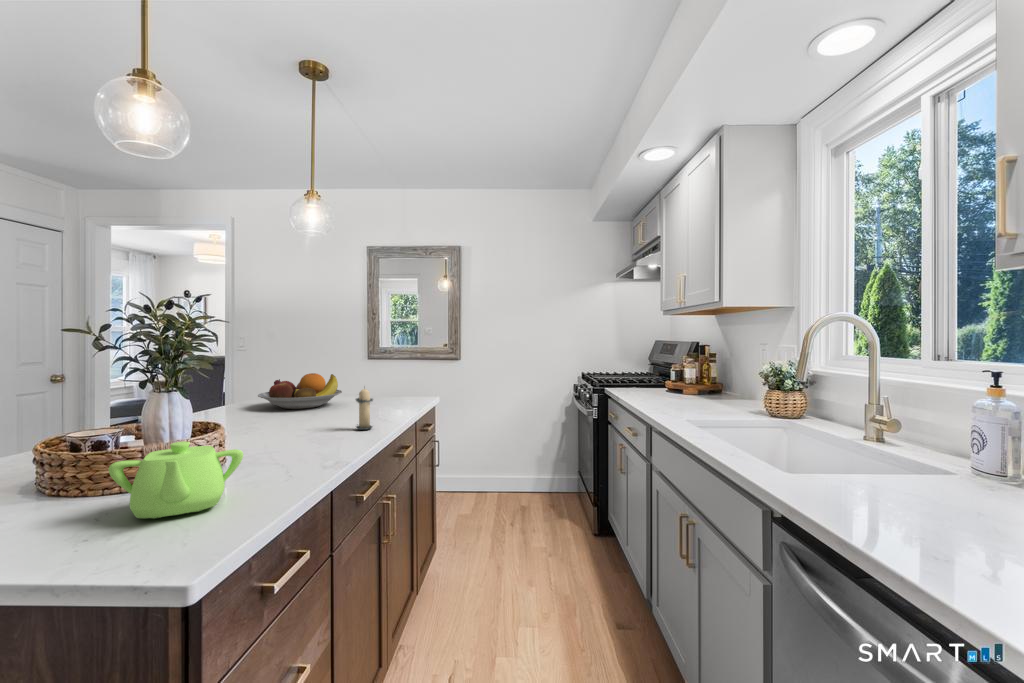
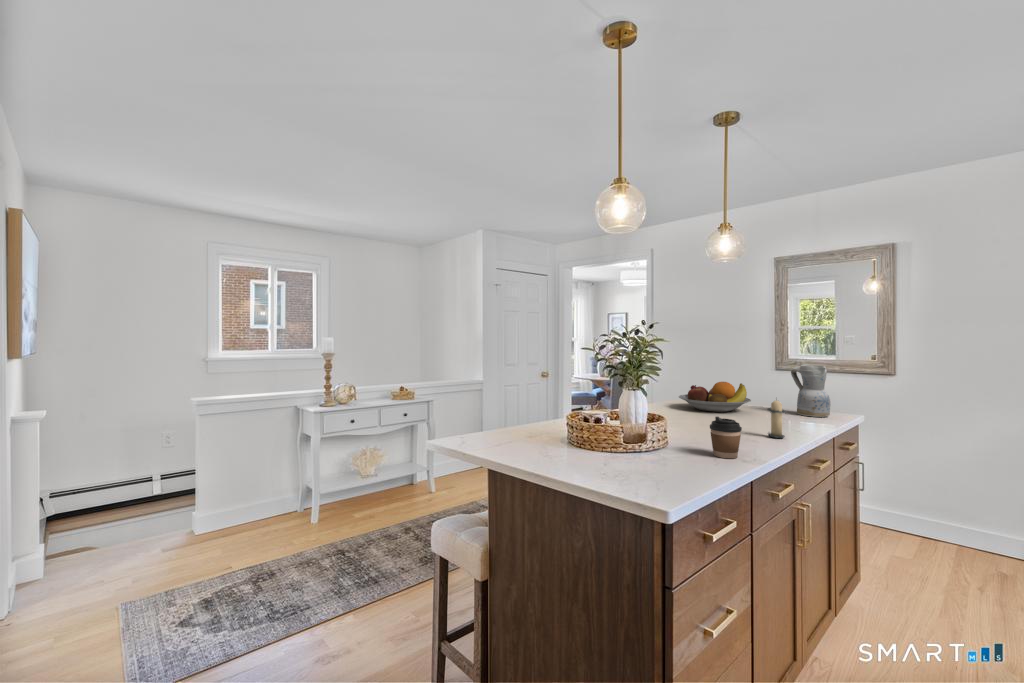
ceramic pitcher: none [381,351,414,402] -> present [791,364,830,417]
coffee cup: none [283,415,323,467] -> present [710,417,742,458]
teapot: present [109,441,243,519] -> none [613,425,687,472]

